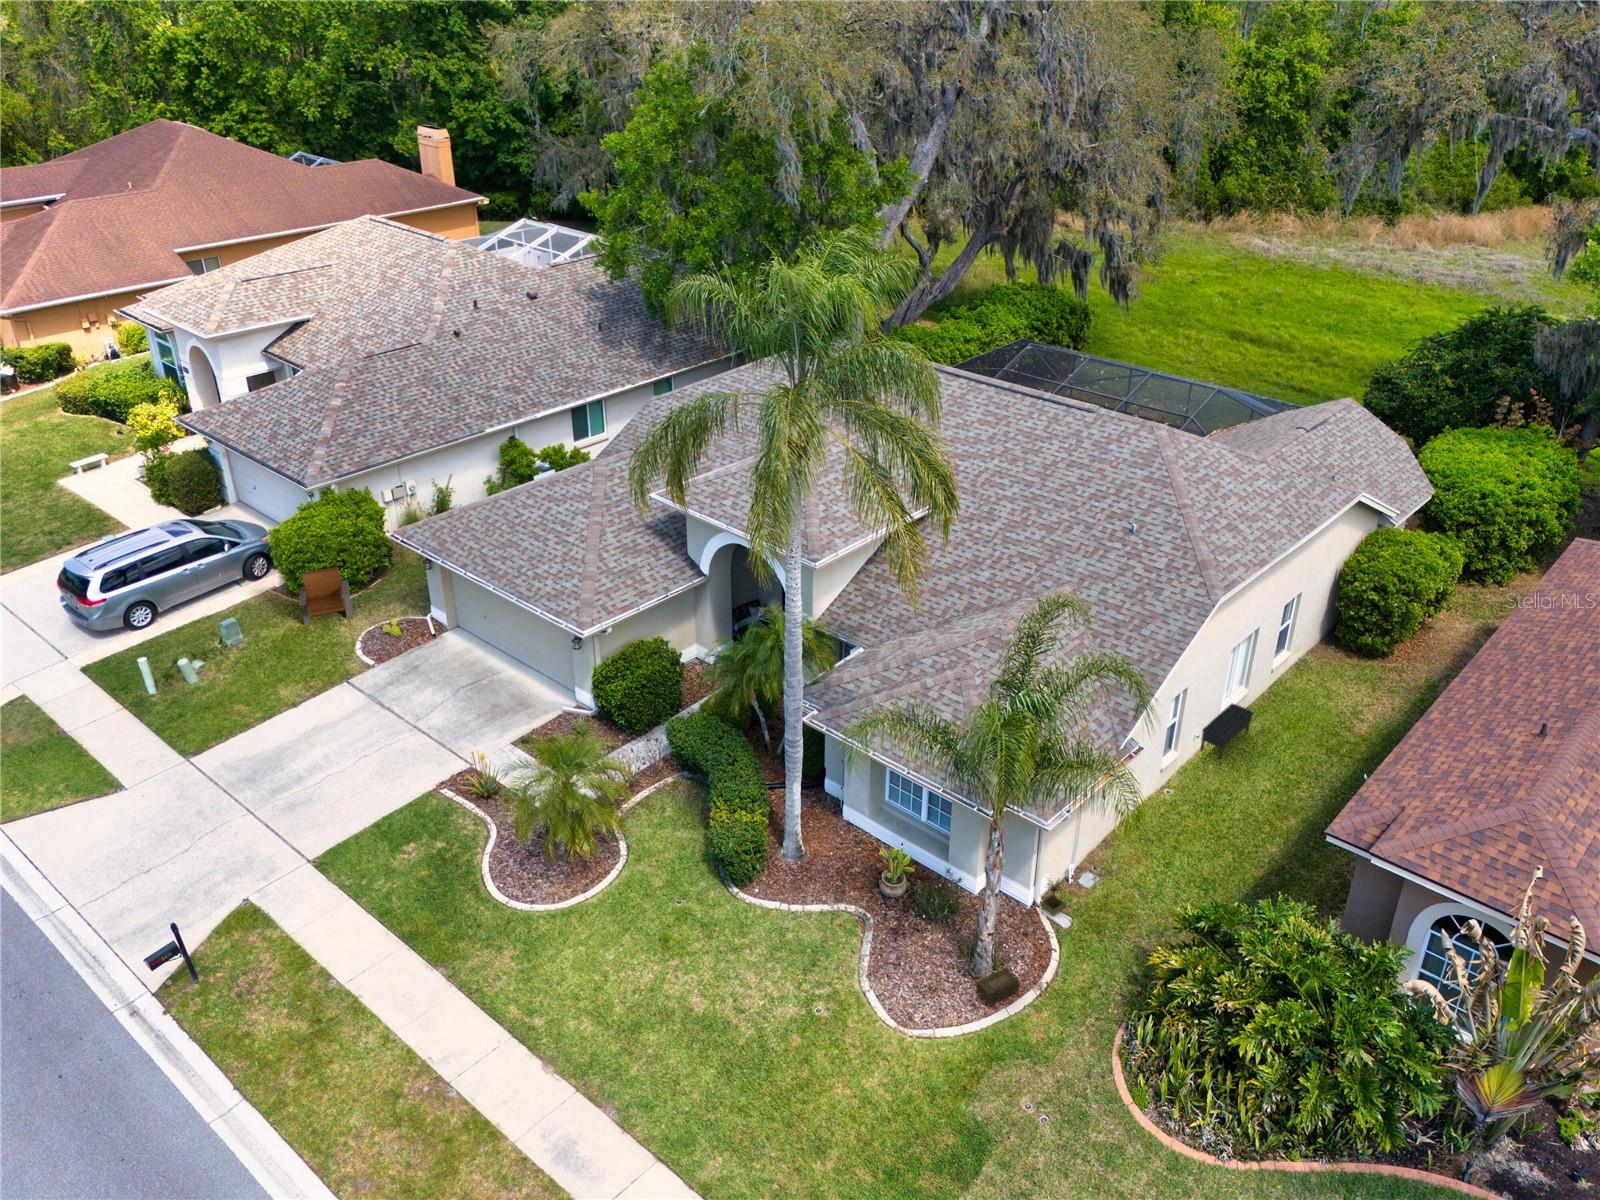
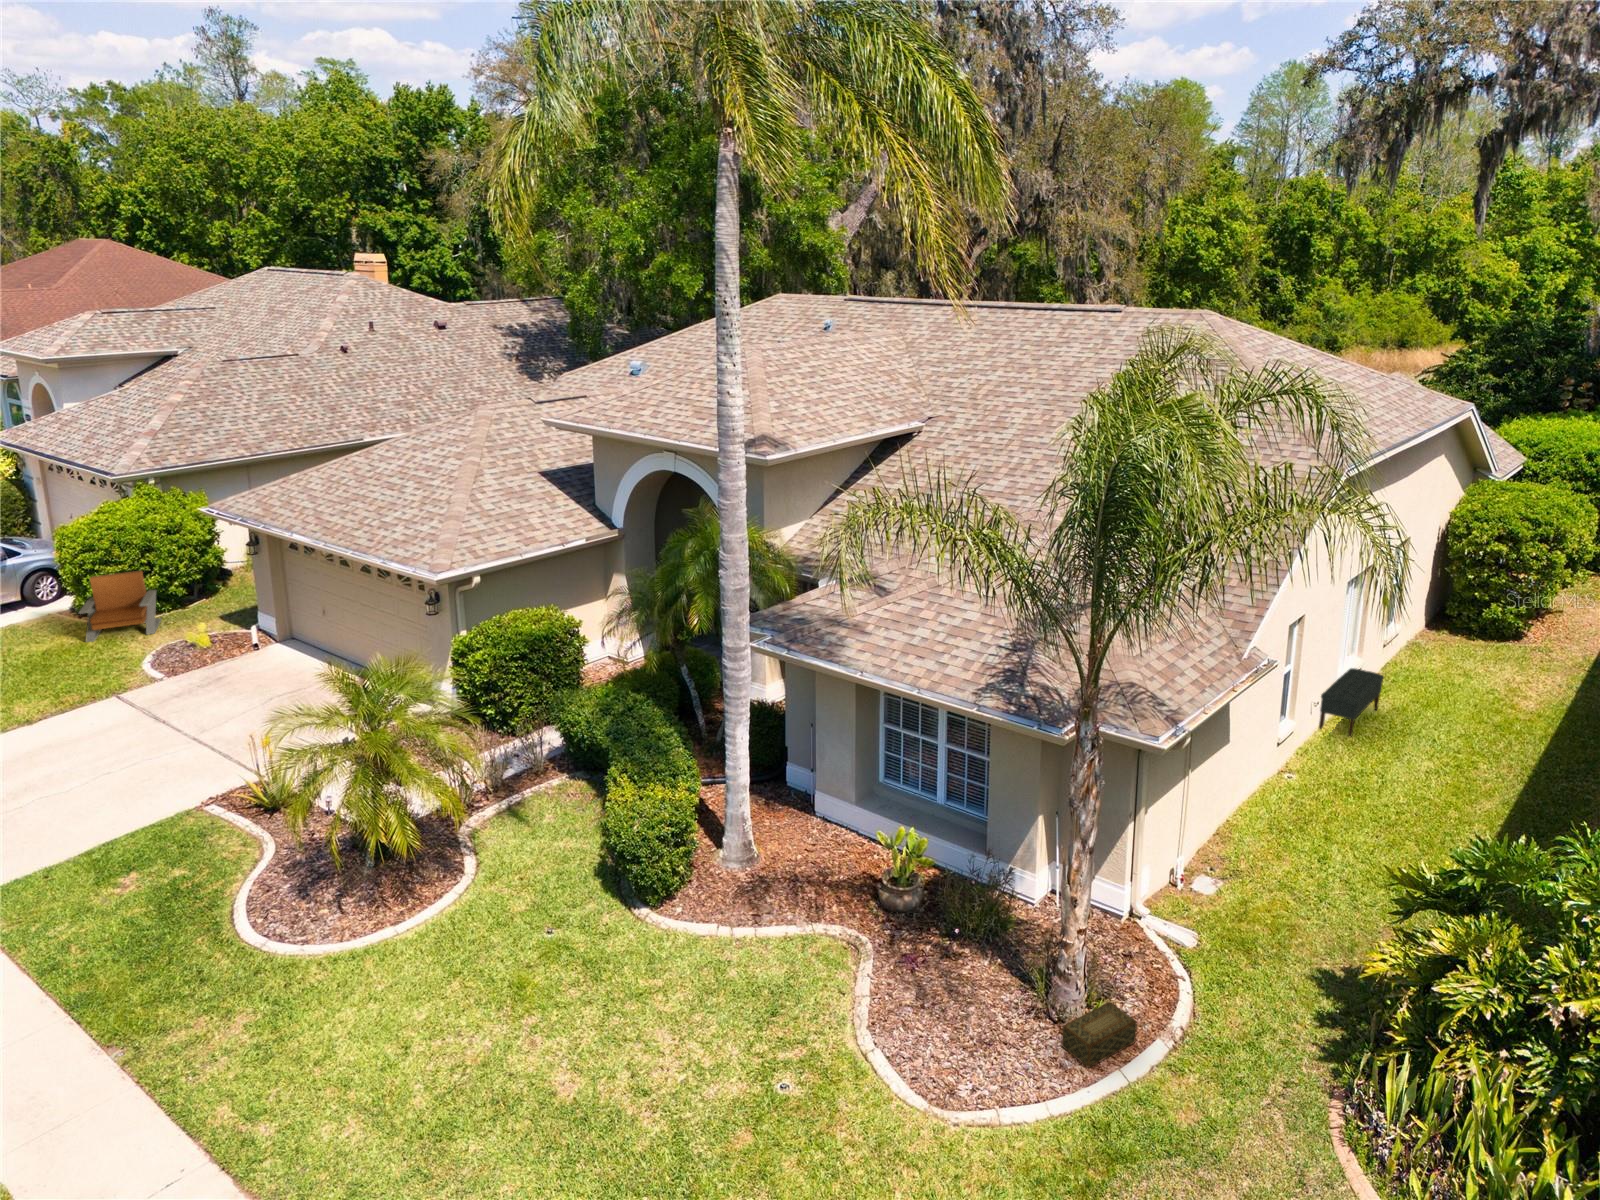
potted plant: present [1040,878,1066,916] -> none [1140,864,1188,932]

